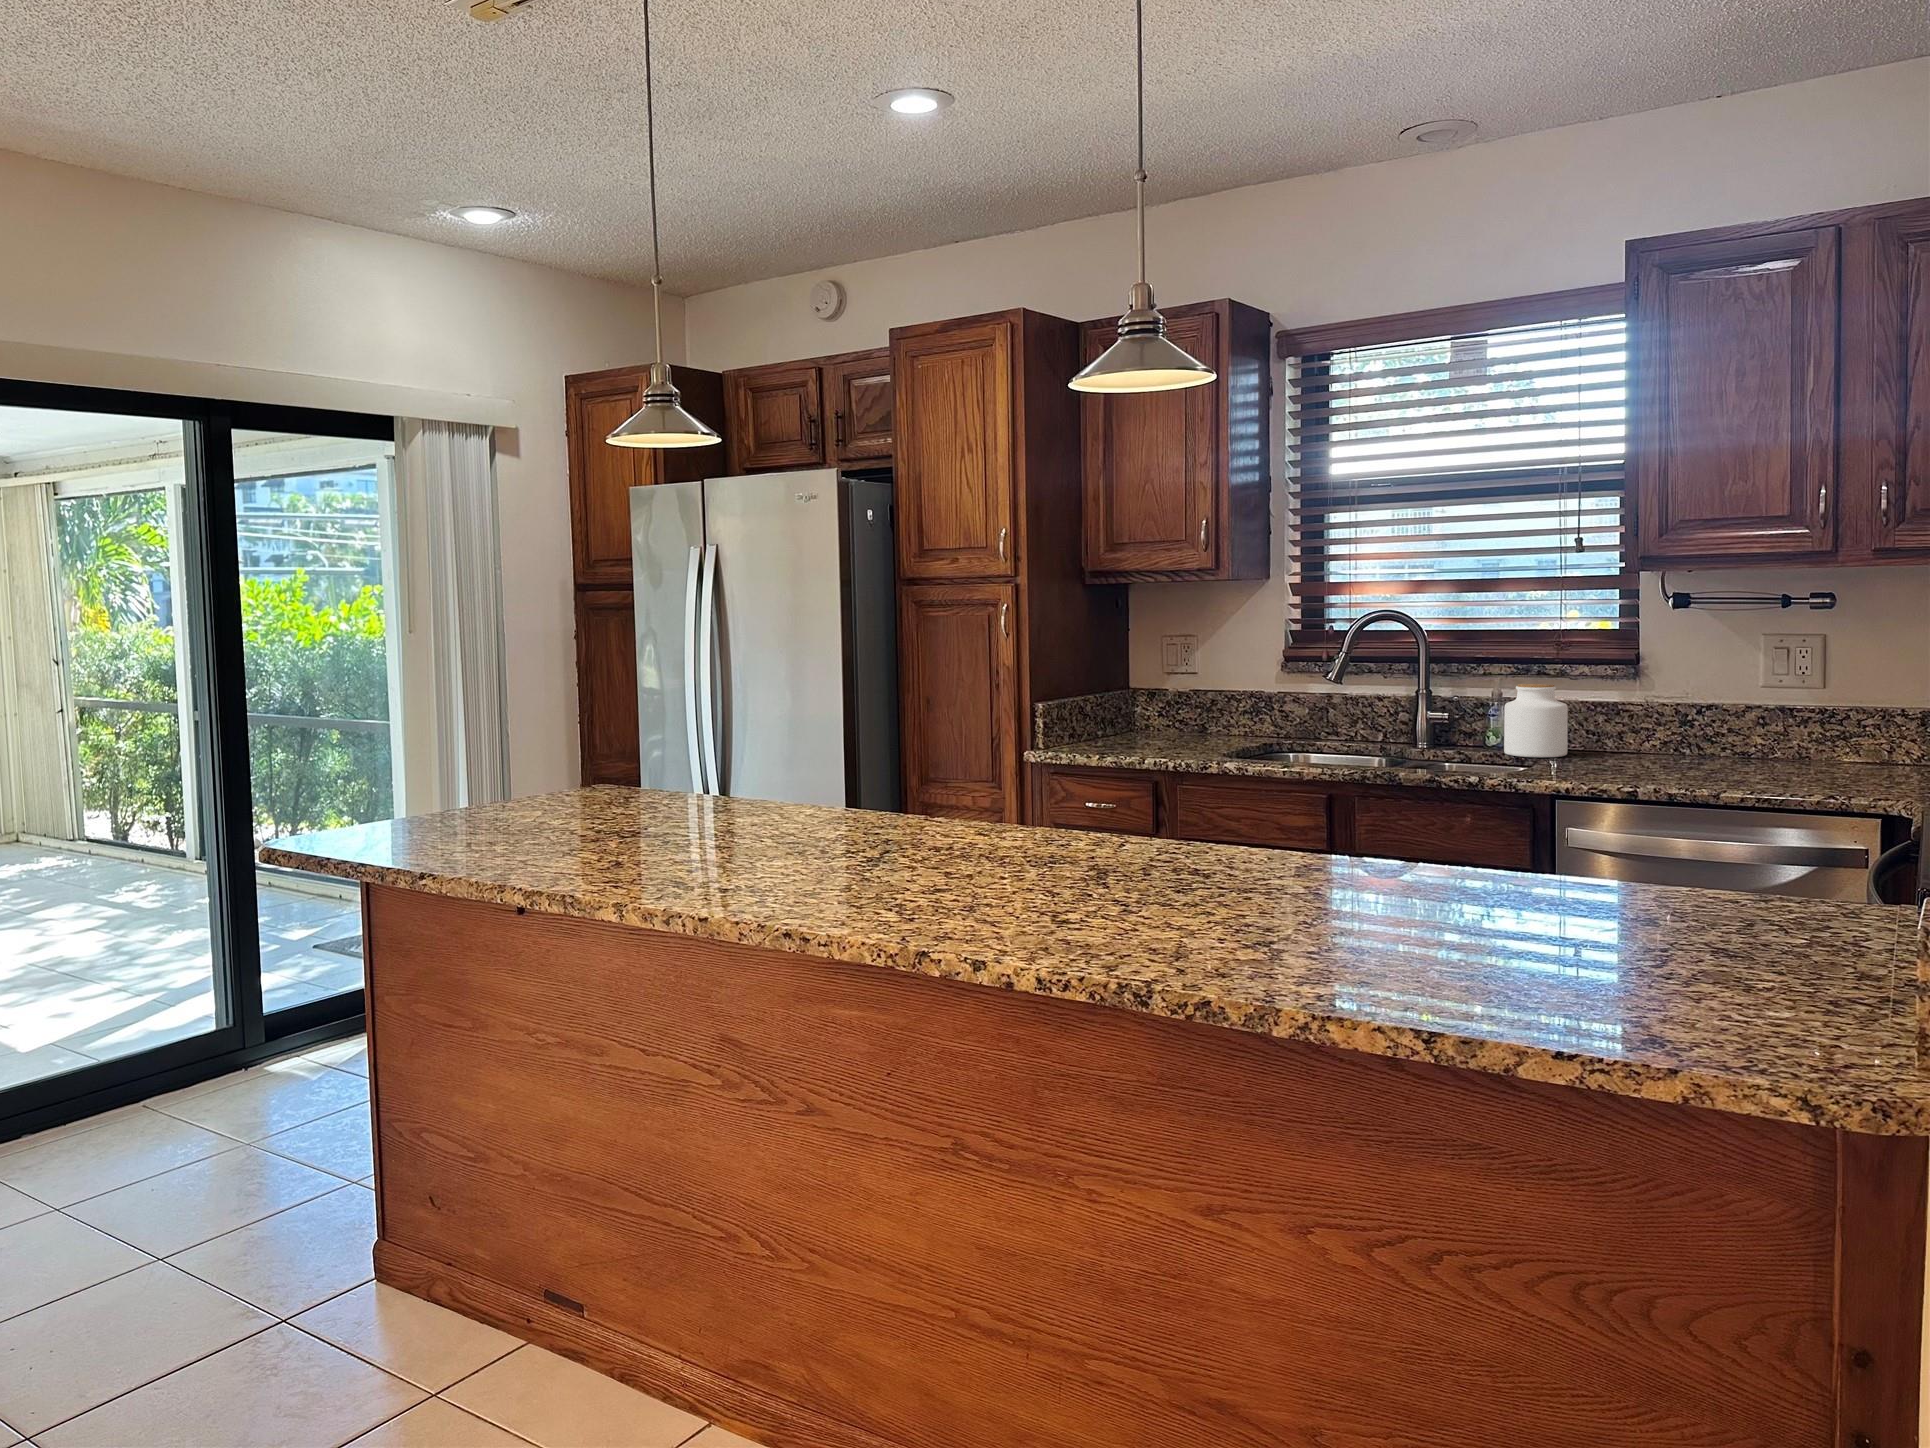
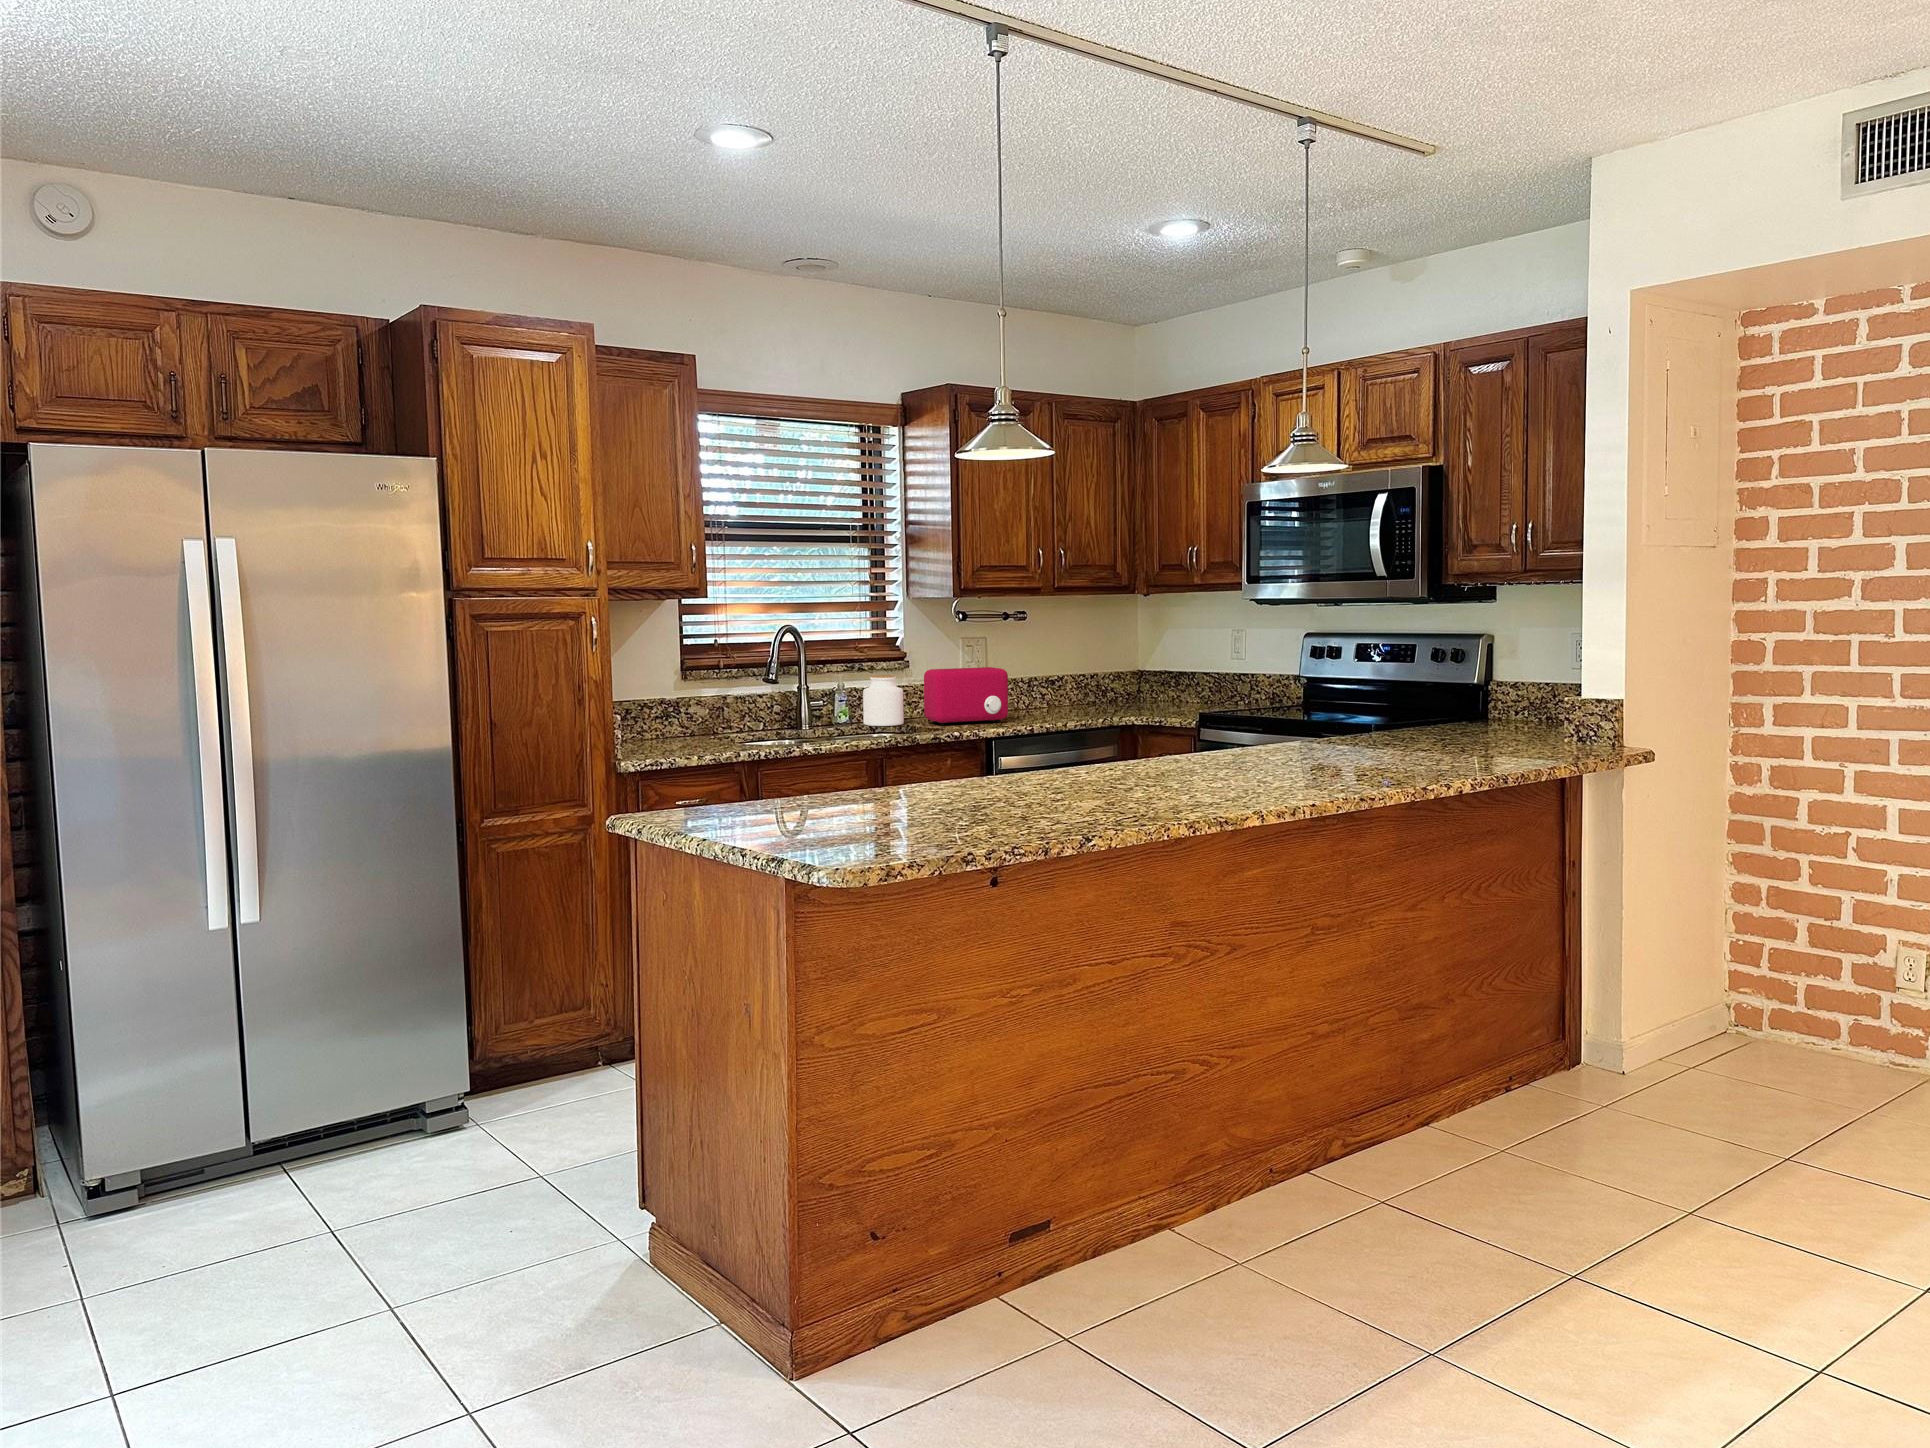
toaster: none [1577,680,1728,773] -> present [924,667,1008,725]

